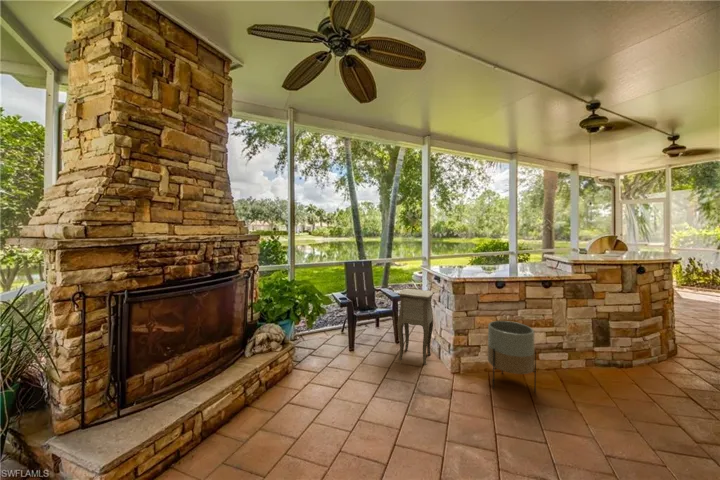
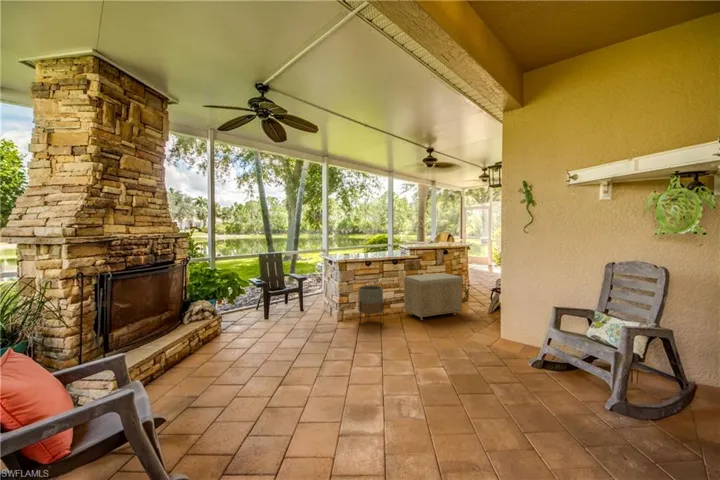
side table: present [397,288,434,365] -> none [301,271,327,323]
storage bench: none [565,308,702,394] -> present [404,273,463,320]

